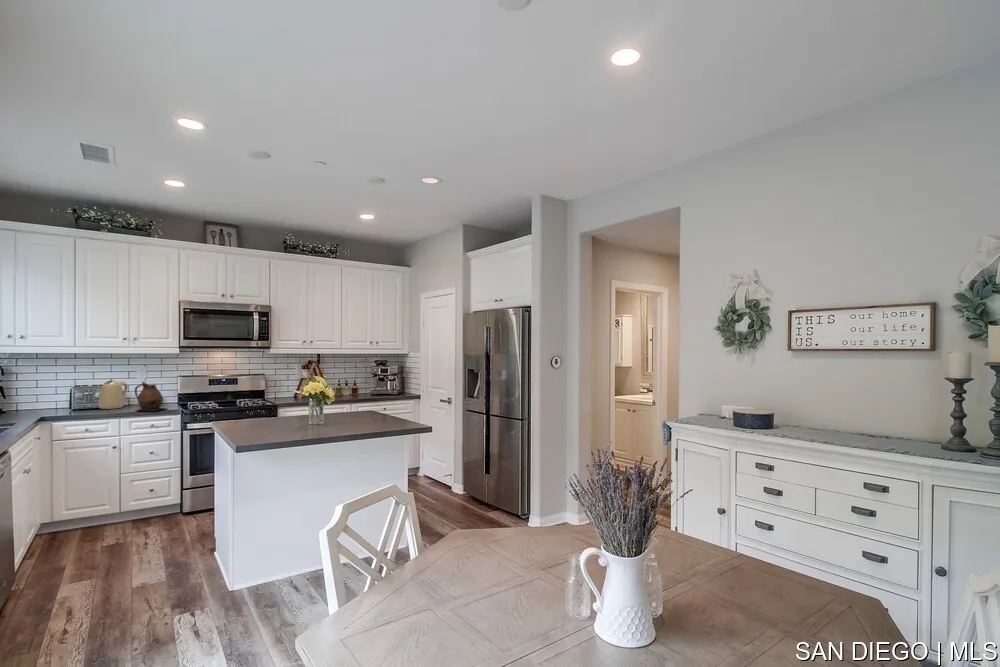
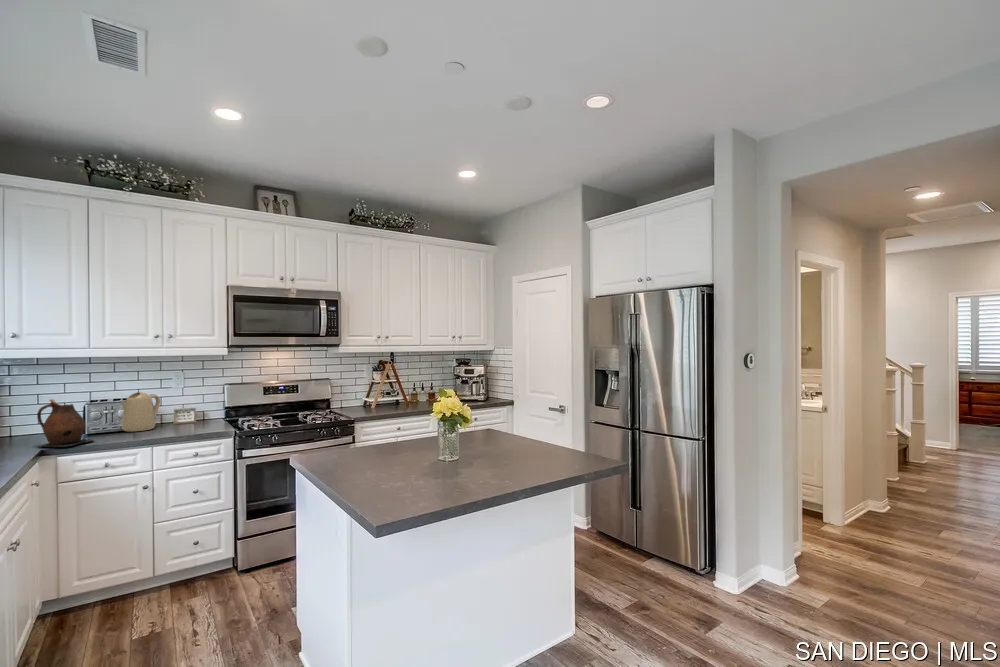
ceramic pitcher: present [135,381,166,411] -> present [37,399,93,447]

